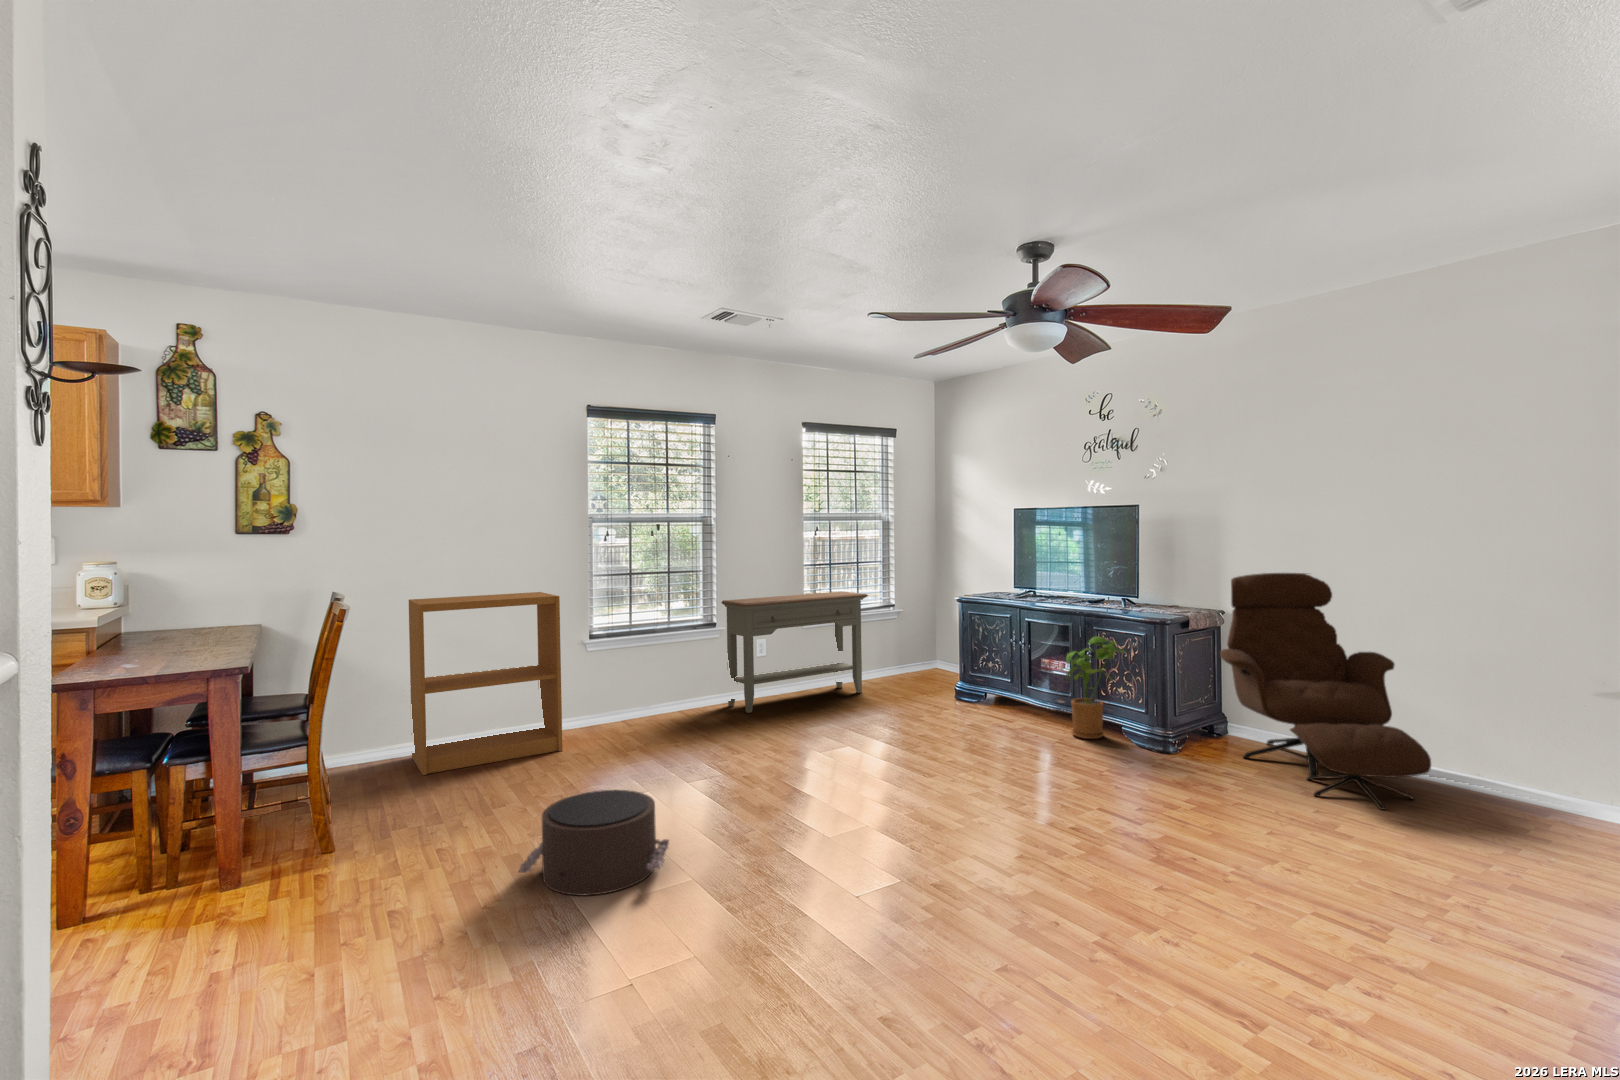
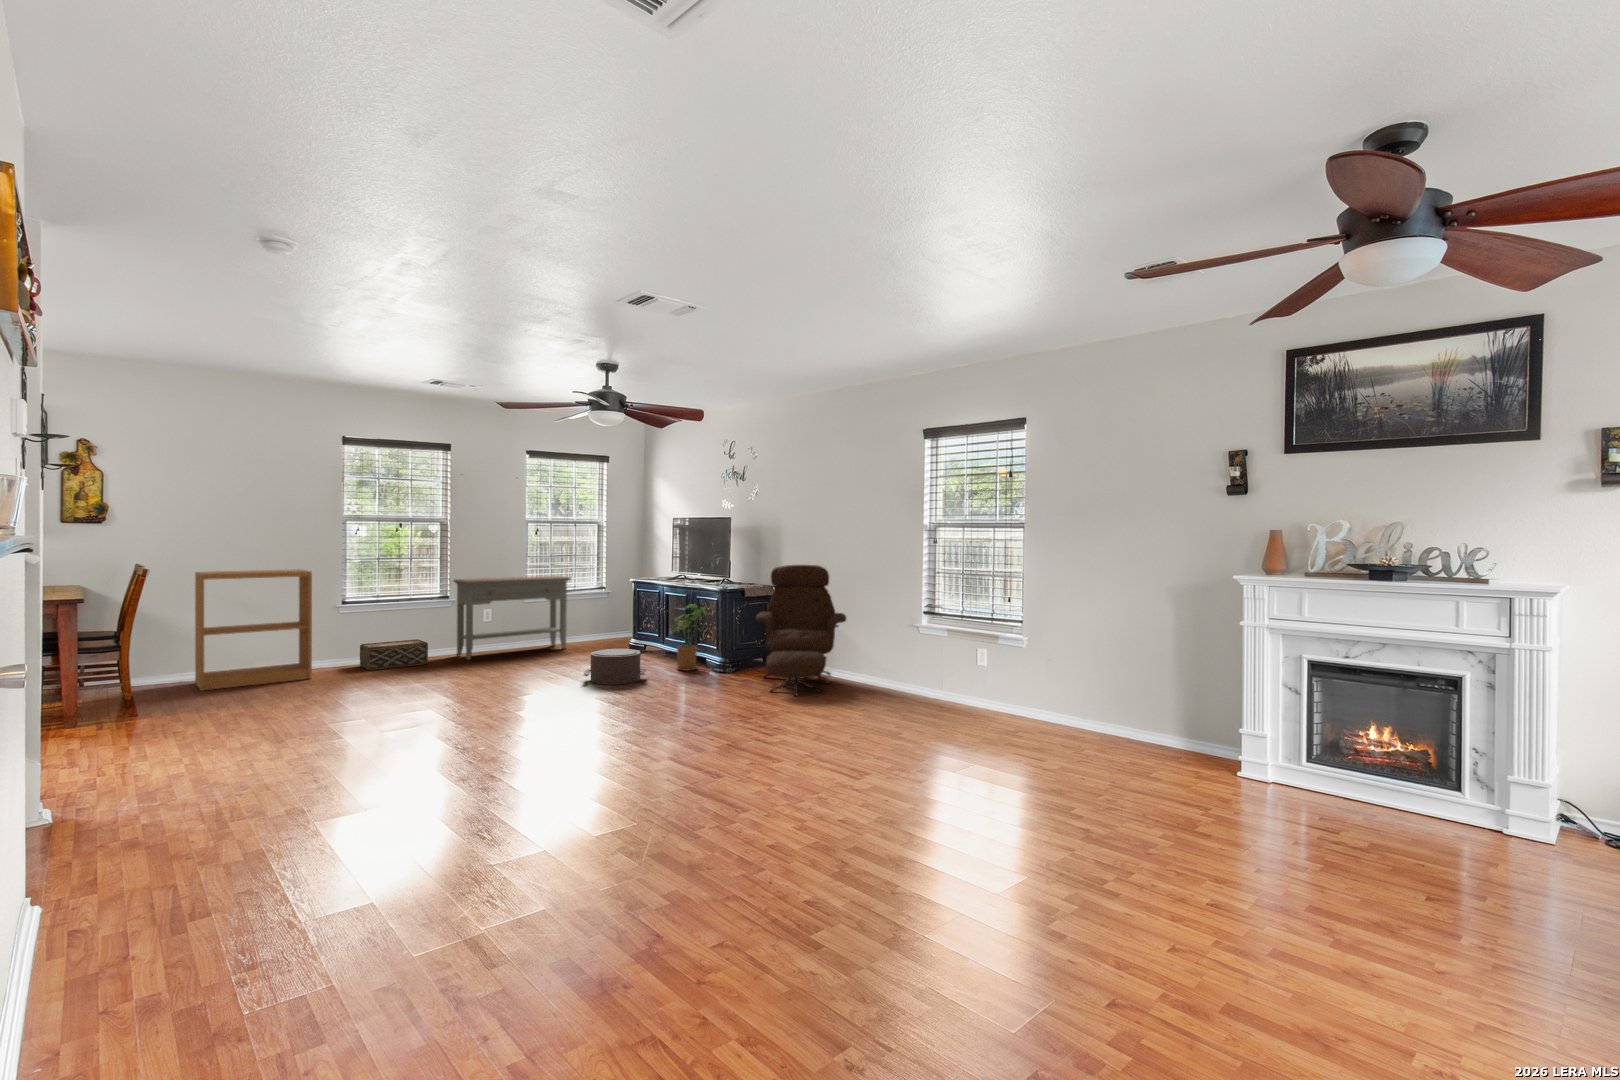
woven basket: none [613,685,700,733] -> present [360,639,428,670]
pouf: present [519,790,669,896] -> present [583,649,646,685]

